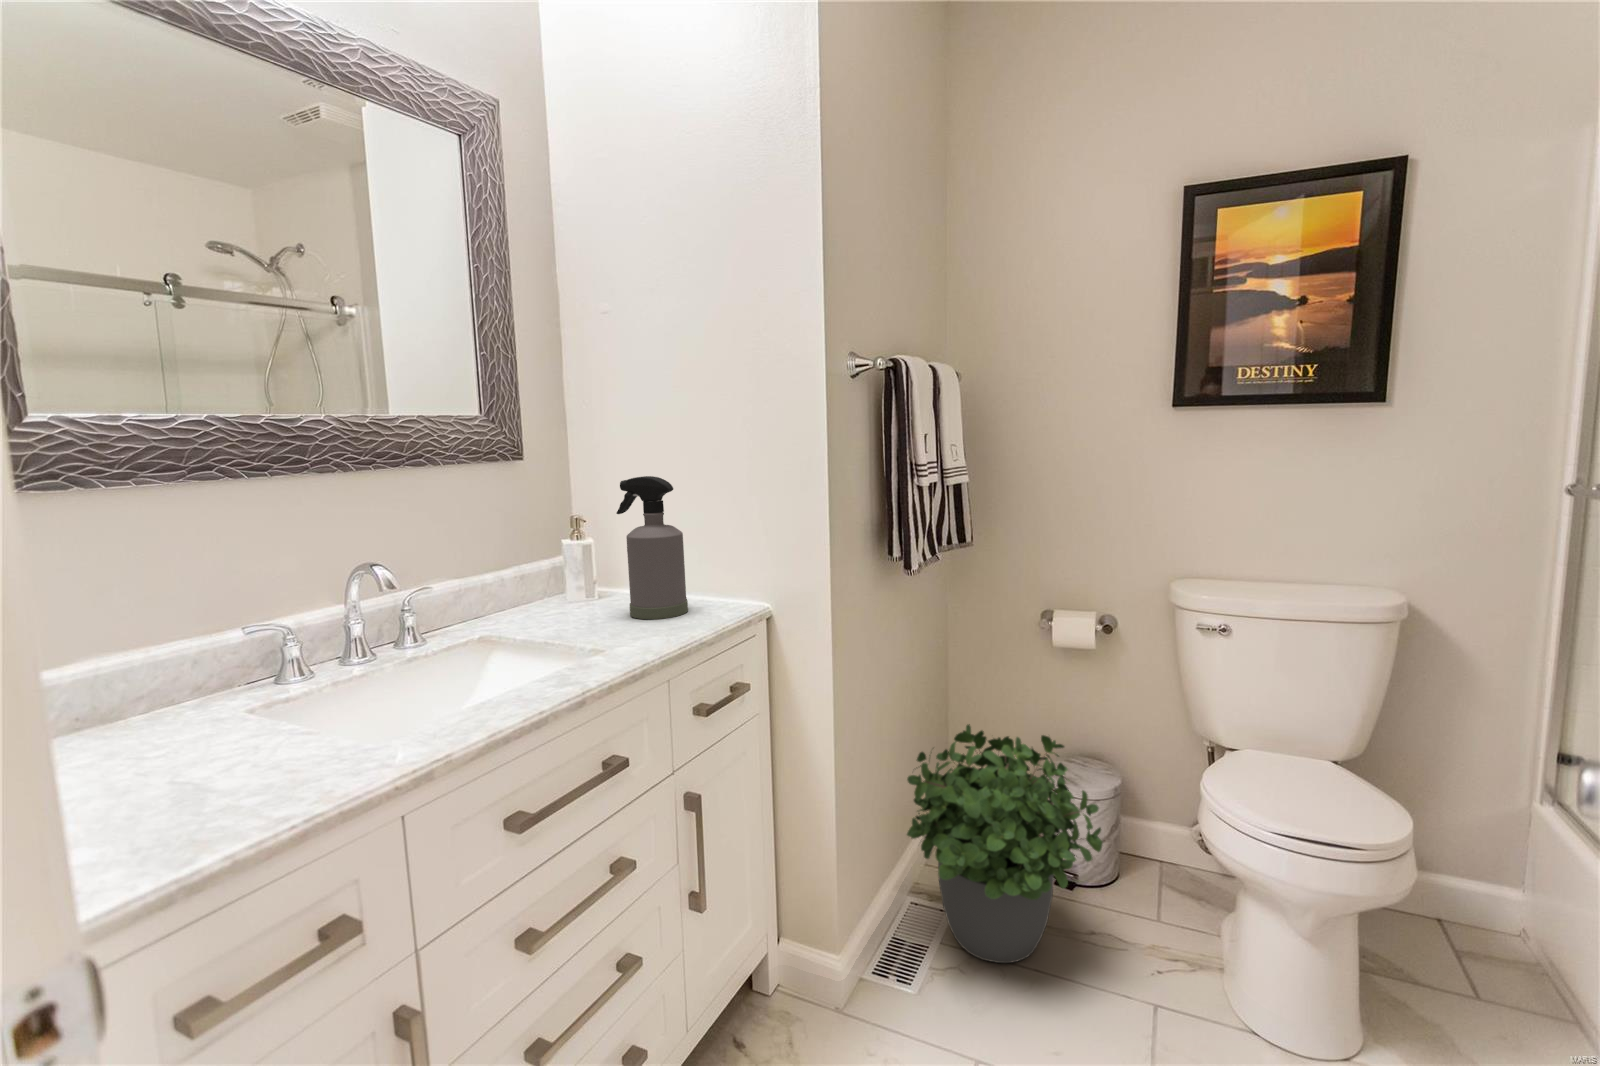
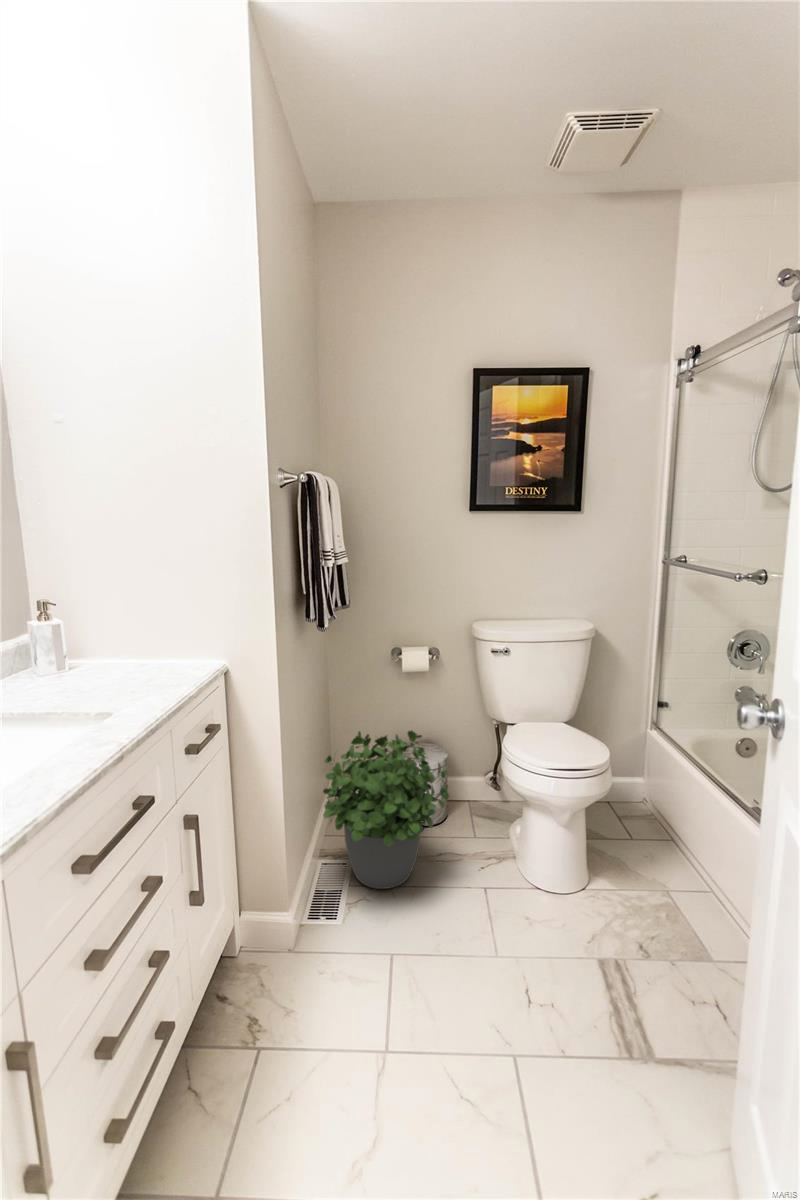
spray bottle: present [616,476,688,619] -> none [85,563,155,683]

